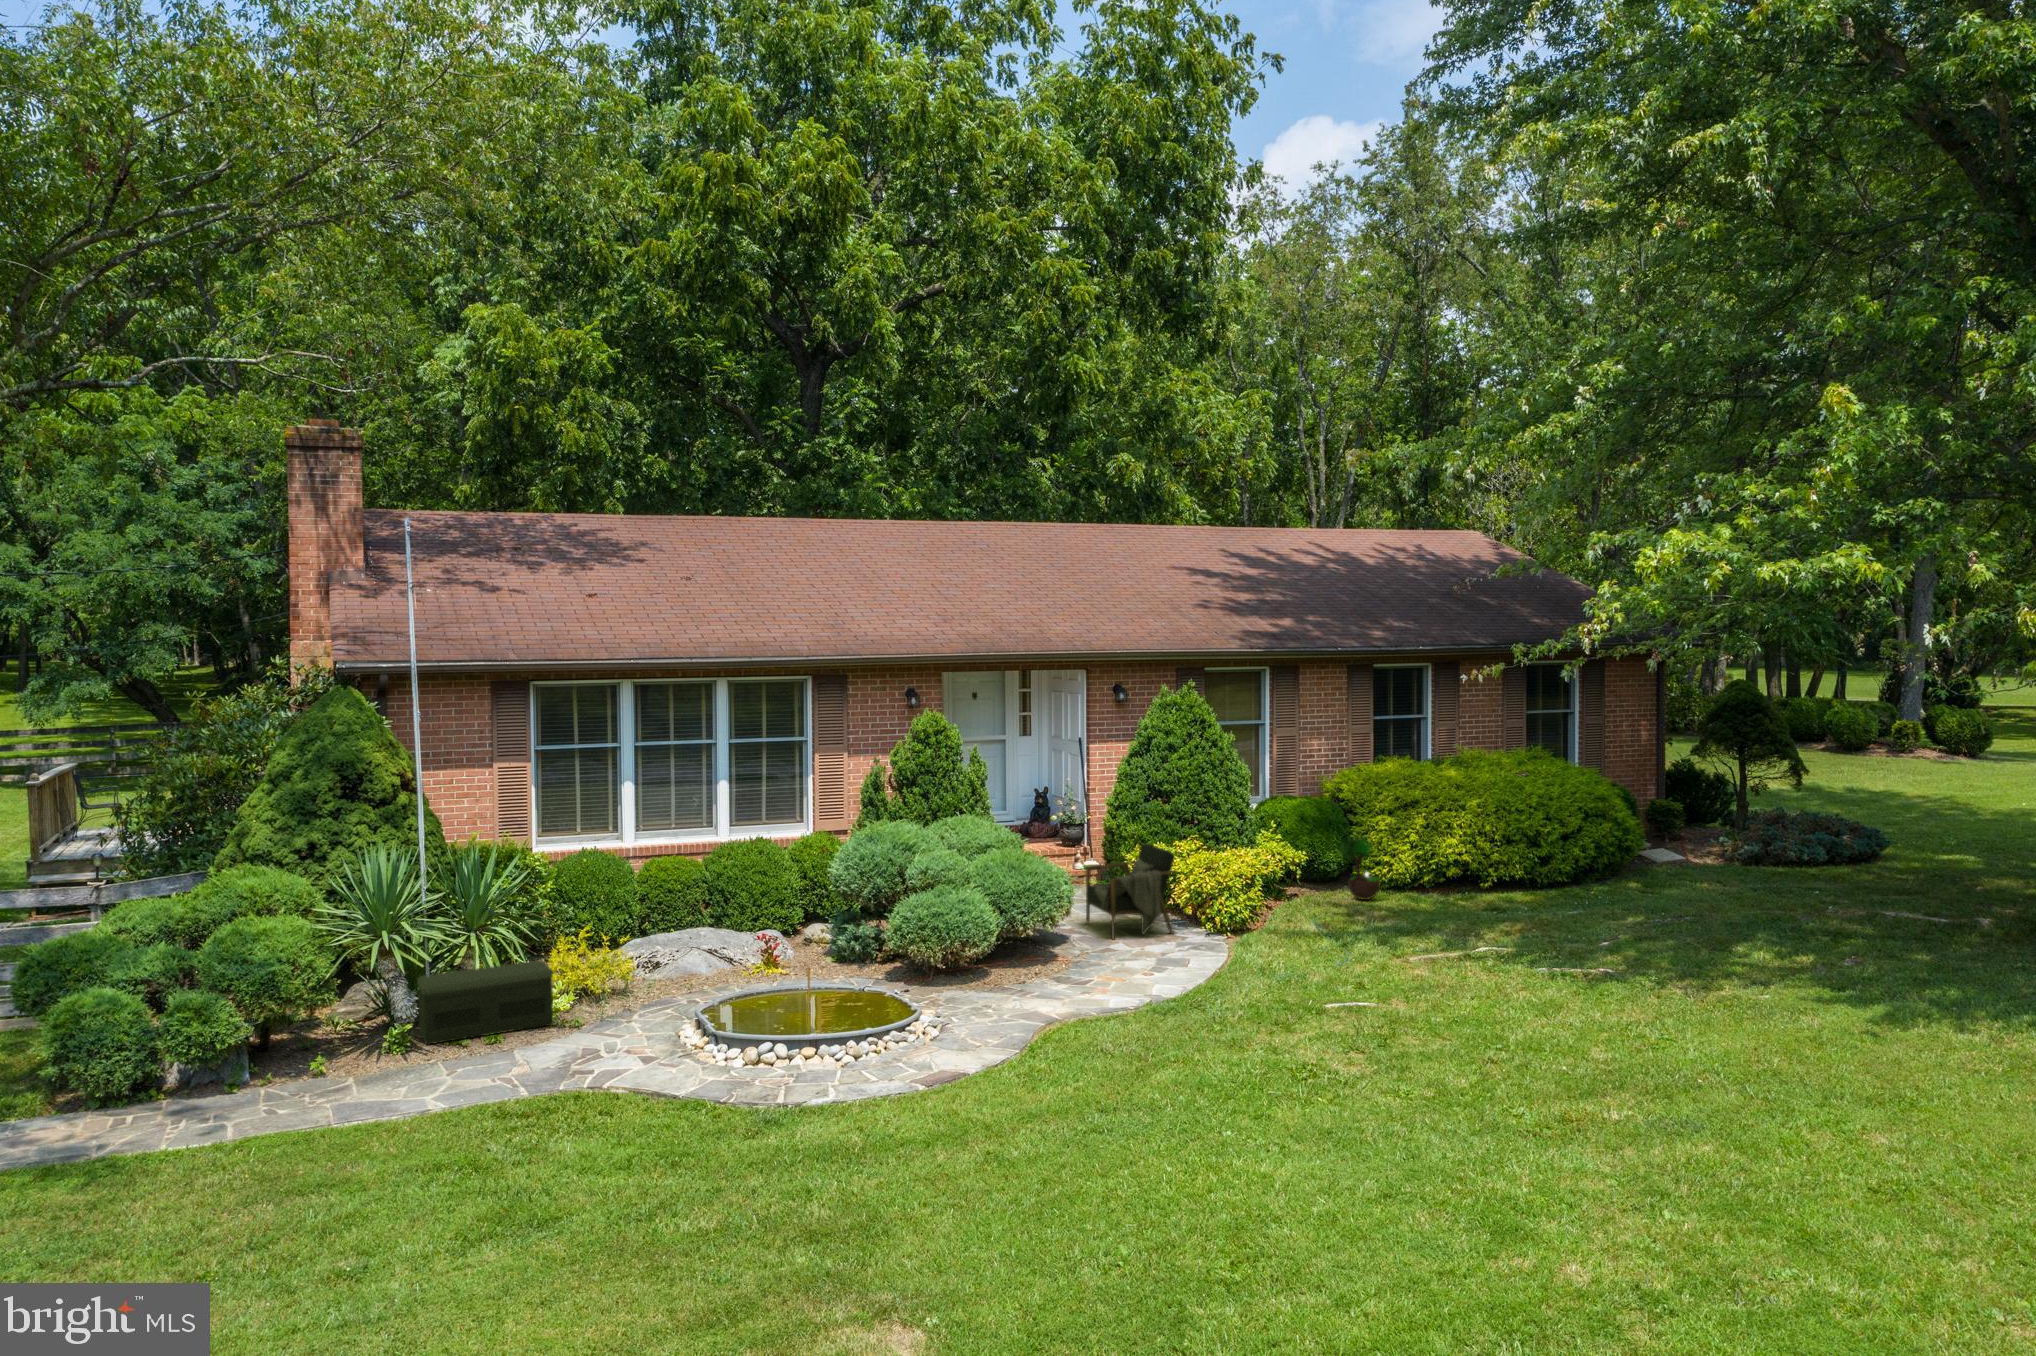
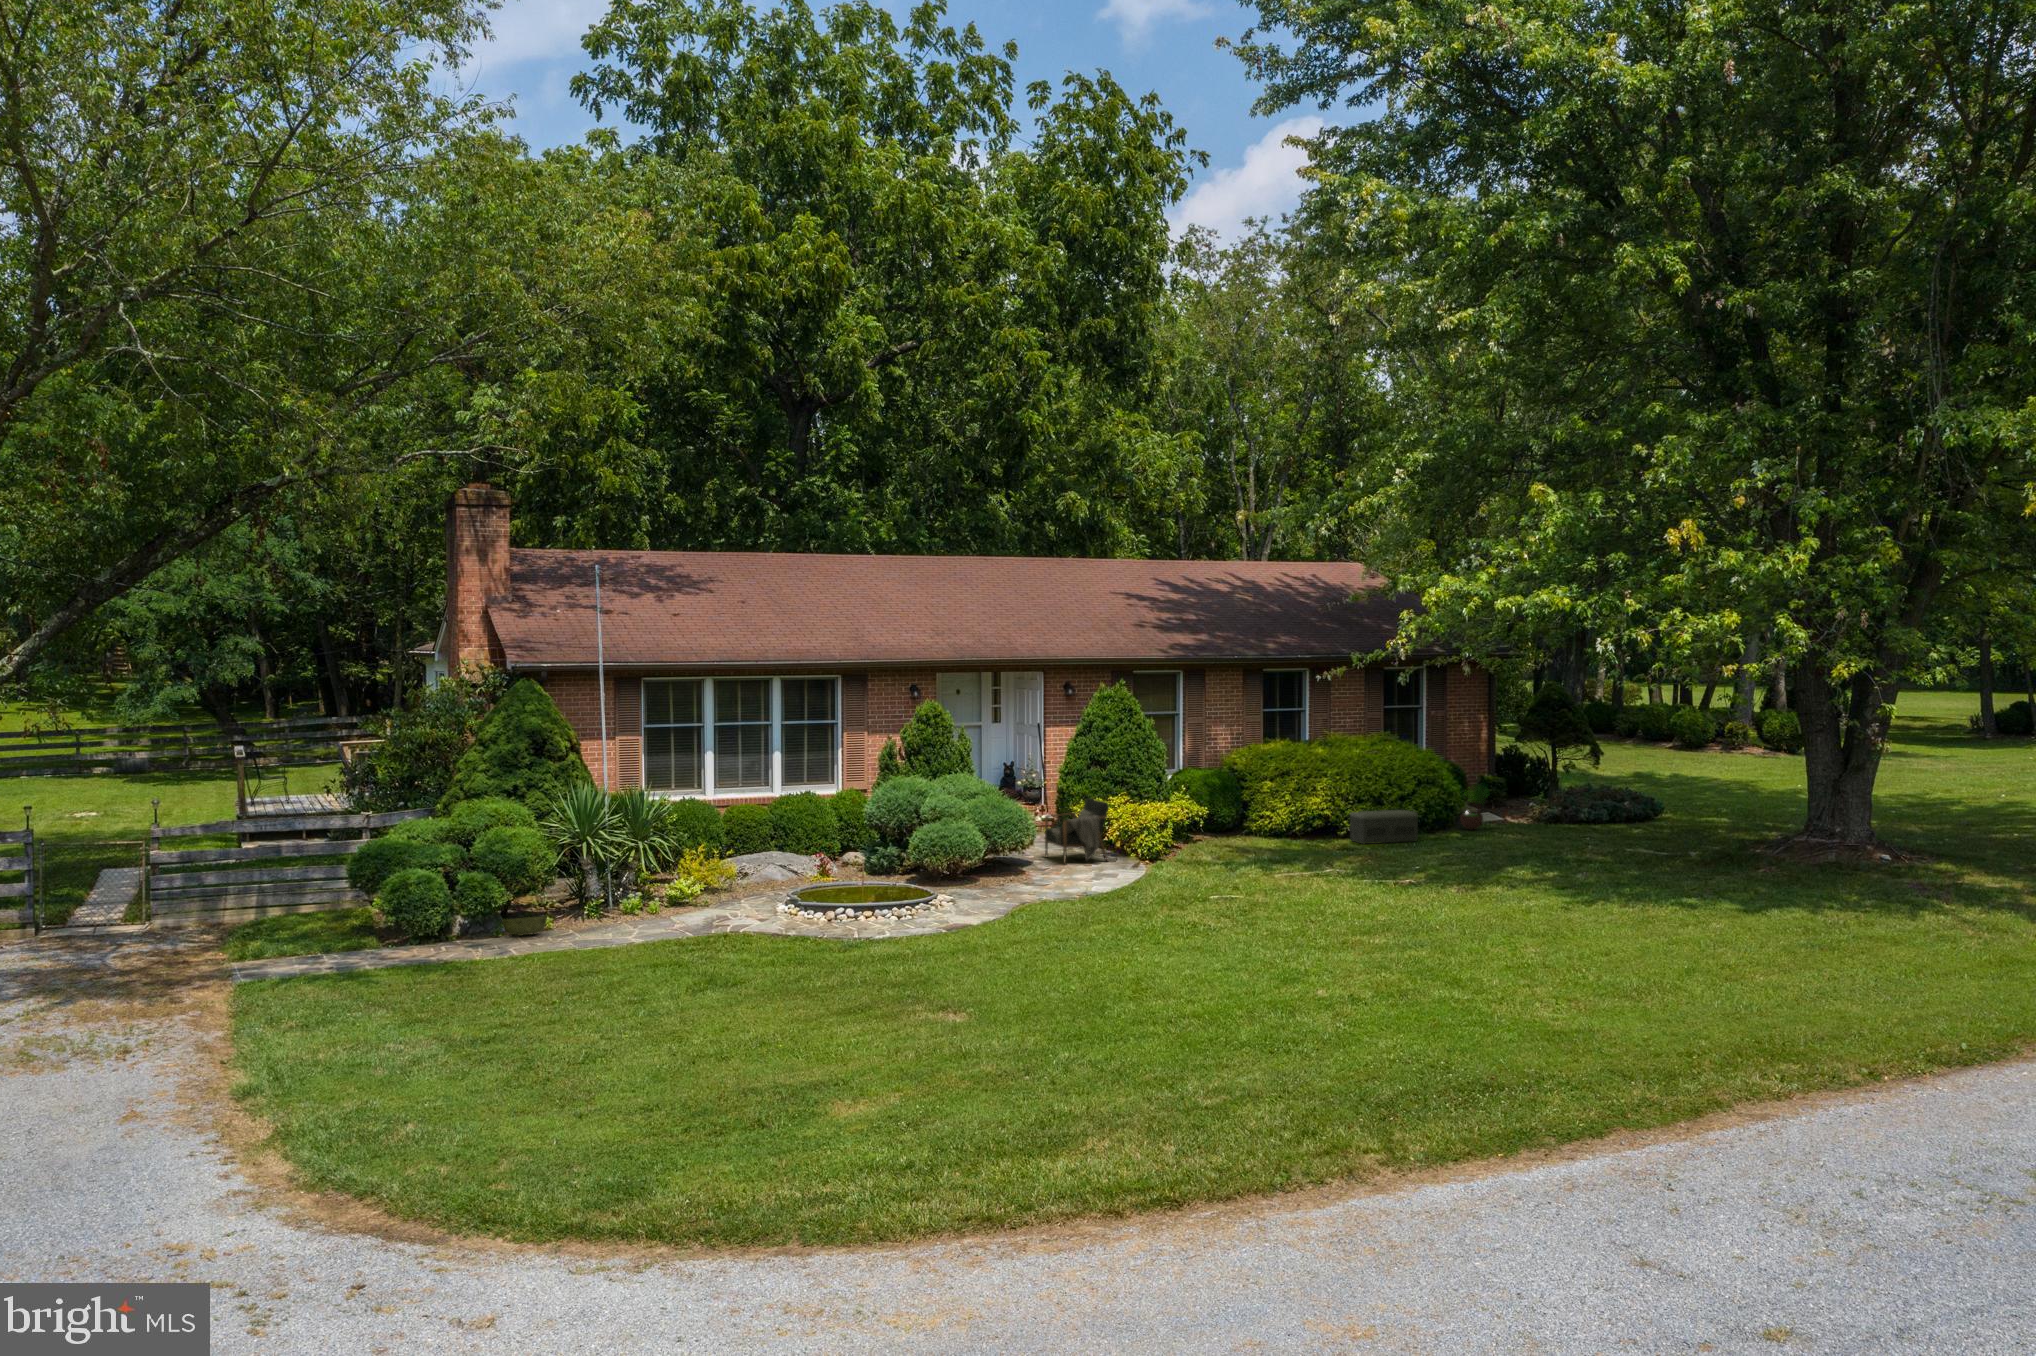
potted tree: present [1339,836,1380,900] -> present [1460,785,1488,830]
storage bench: present [417,960,554,1044] -> present [1350,810,1418,844]
woven basket: none [225,1061,304,1095] -> present [502,917,547,936]

